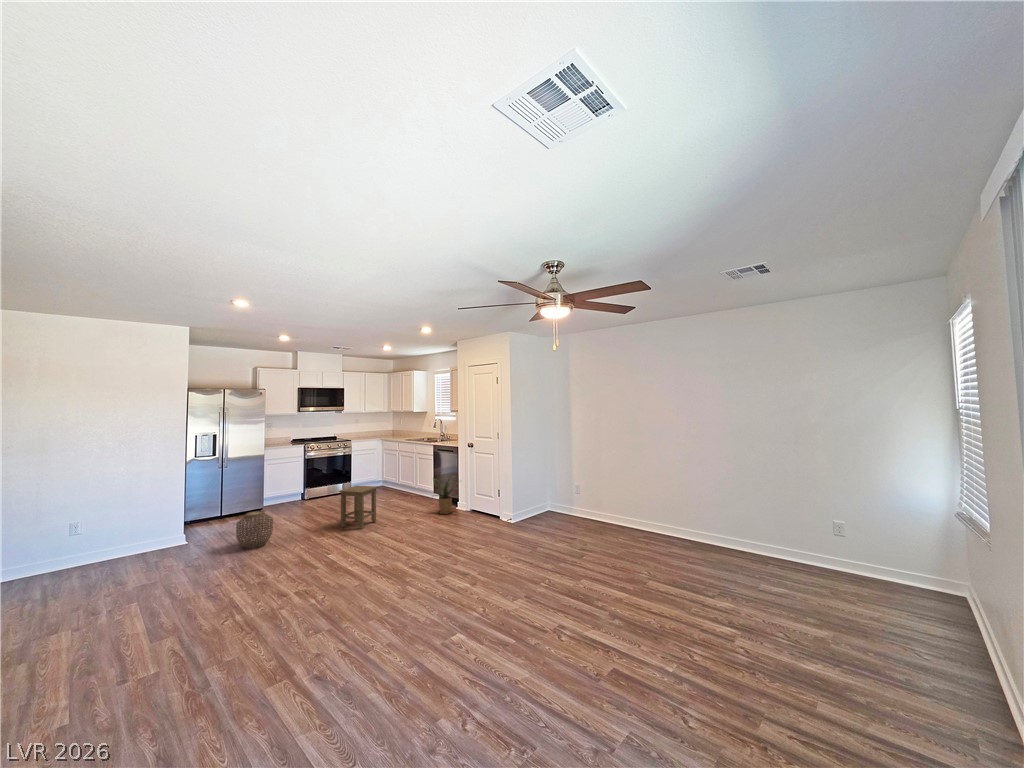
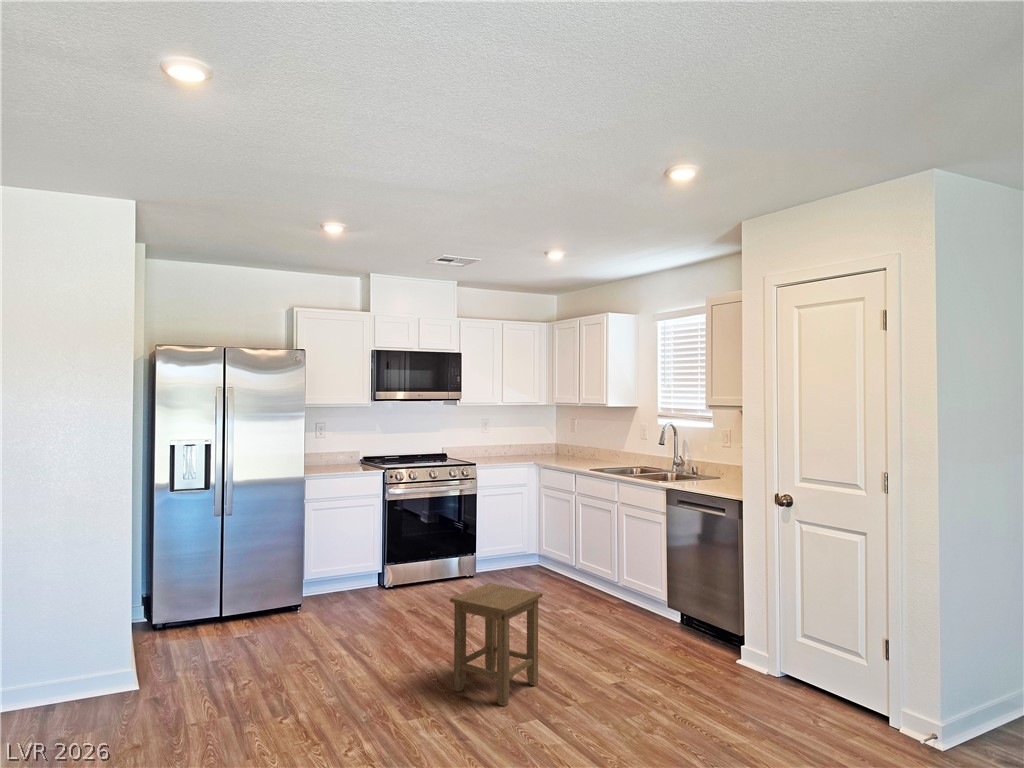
house plant: present [434,479,459,514] -> none [671,577,762,681]
woven basket: present [236,511,273,548] -> none [214,638,297,735]

